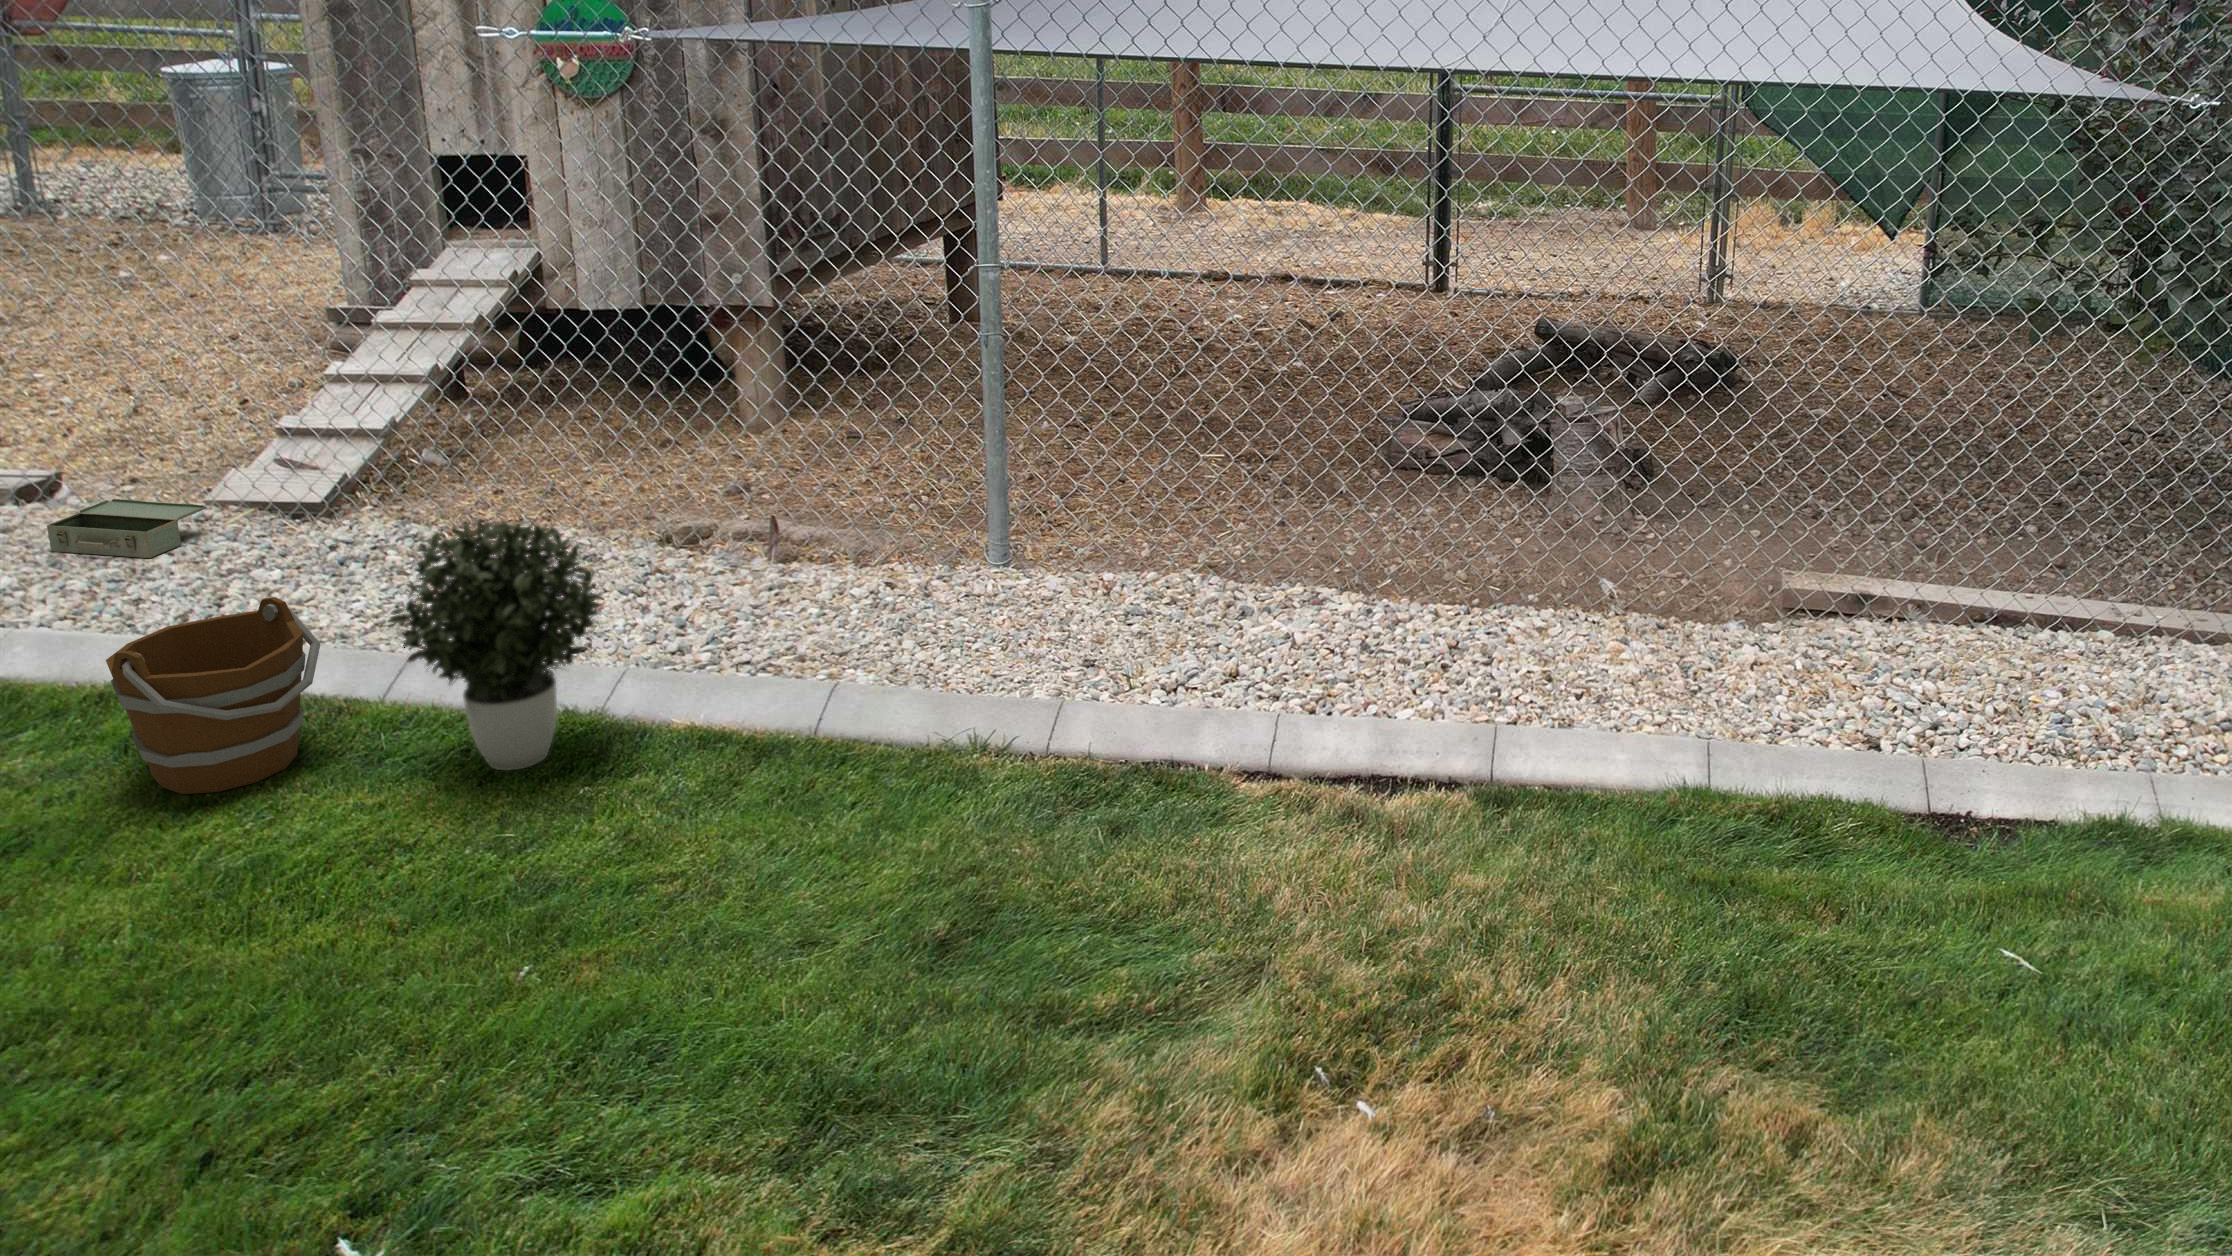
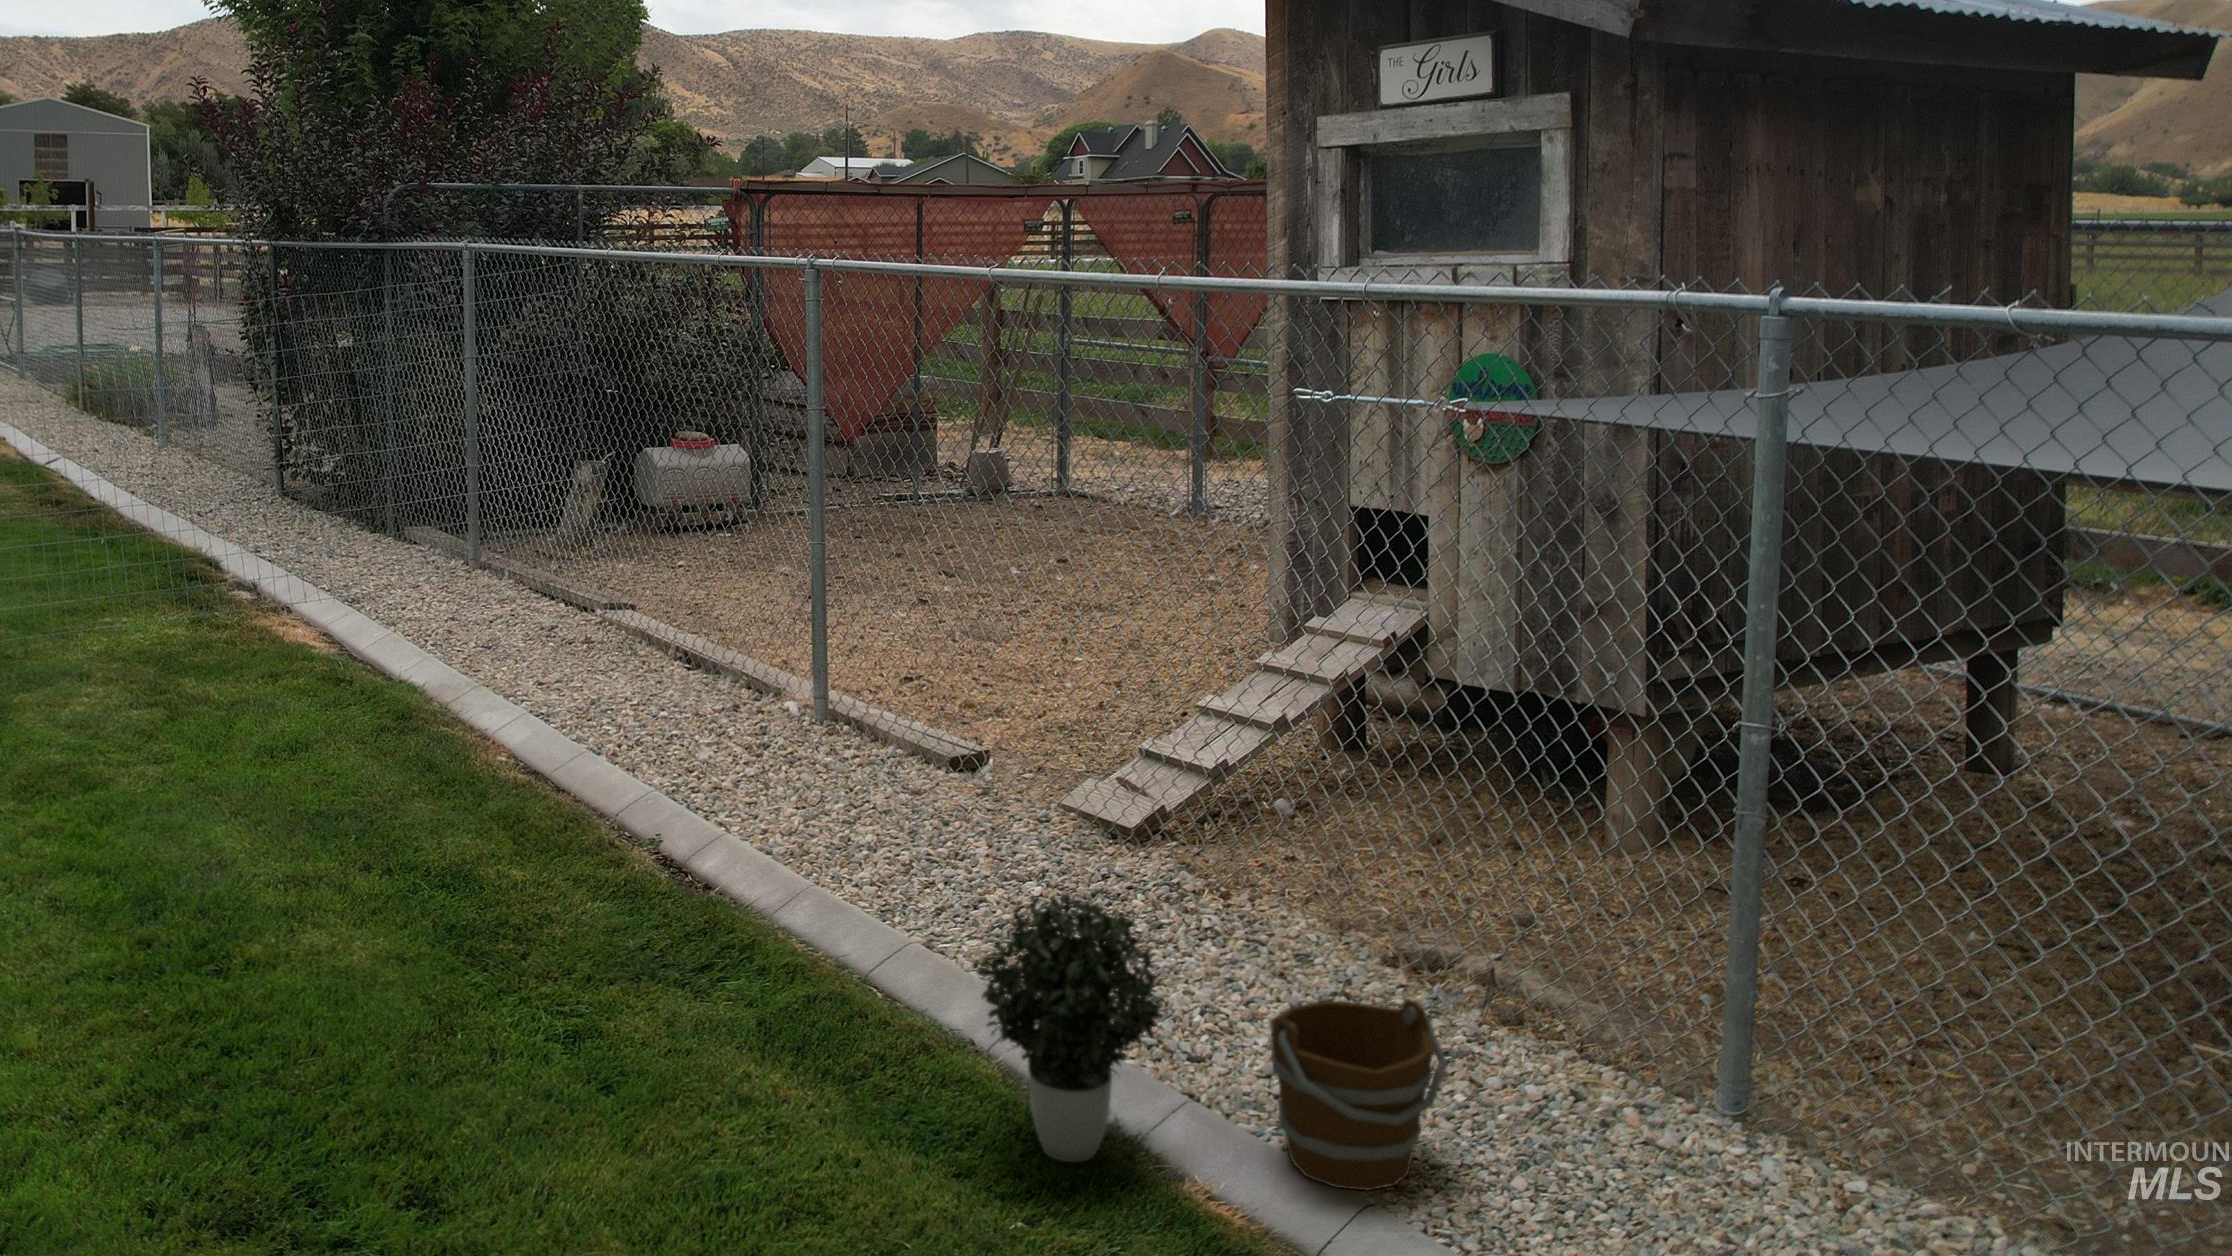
toolbox: present [47,499,206,558] -> none [926,789,1032,849]
bucket: present [106,597,320,794] -> present [1270,999,1448,1190]

